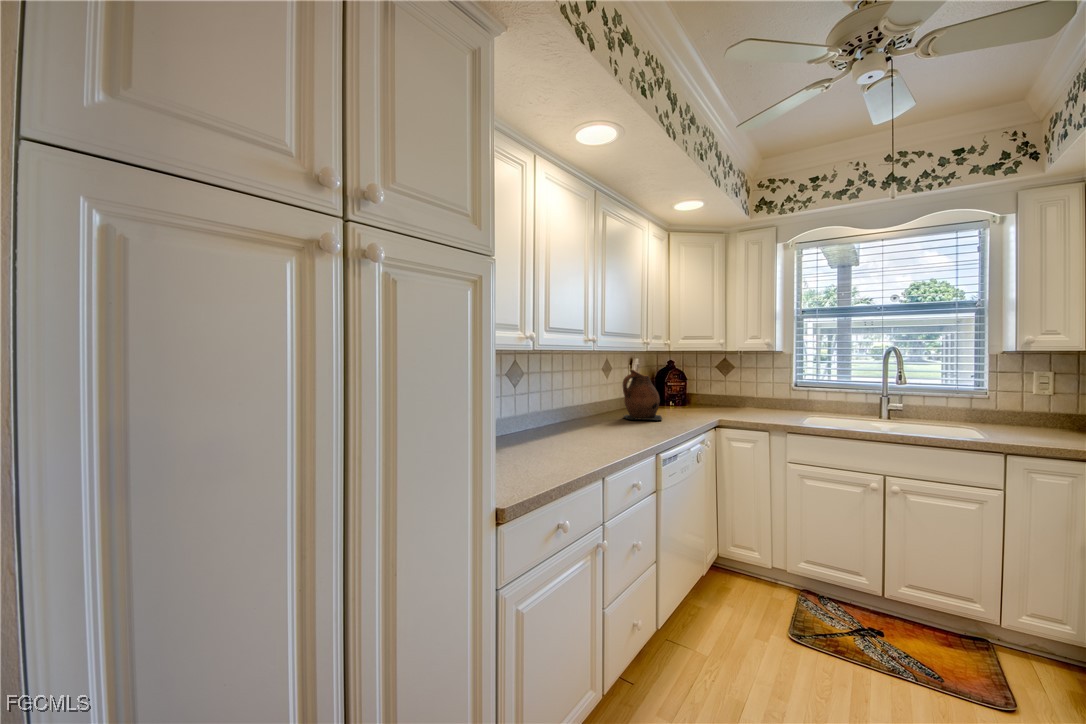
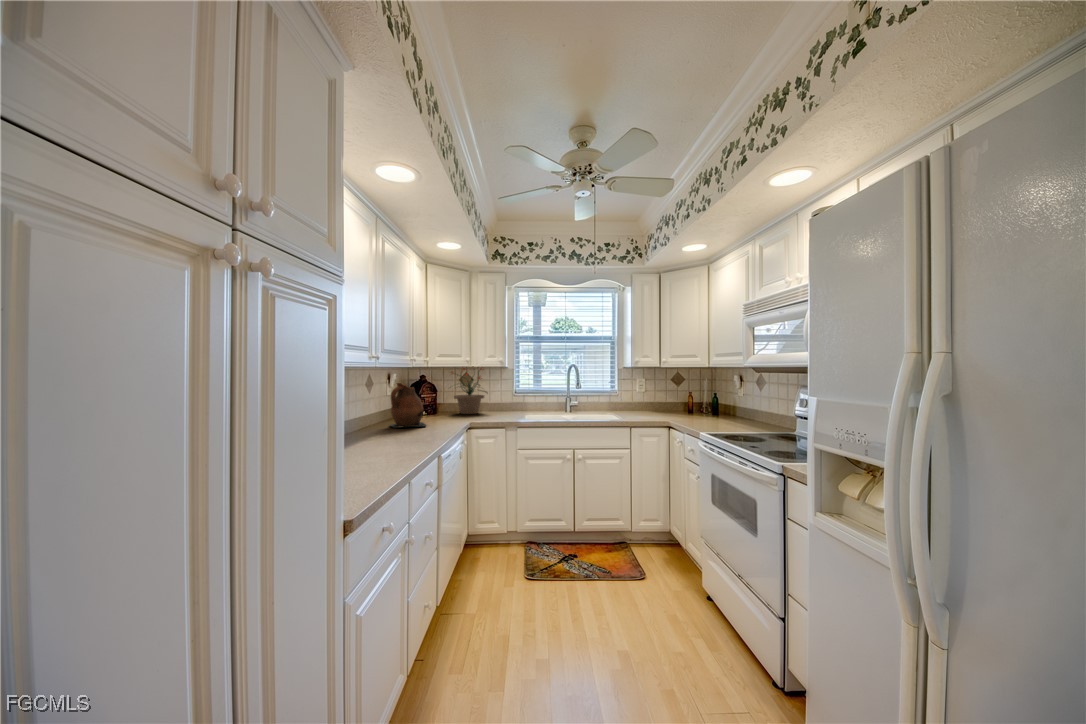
potted plant: none [700,350,753,410] -> present [451,366,487,414]

